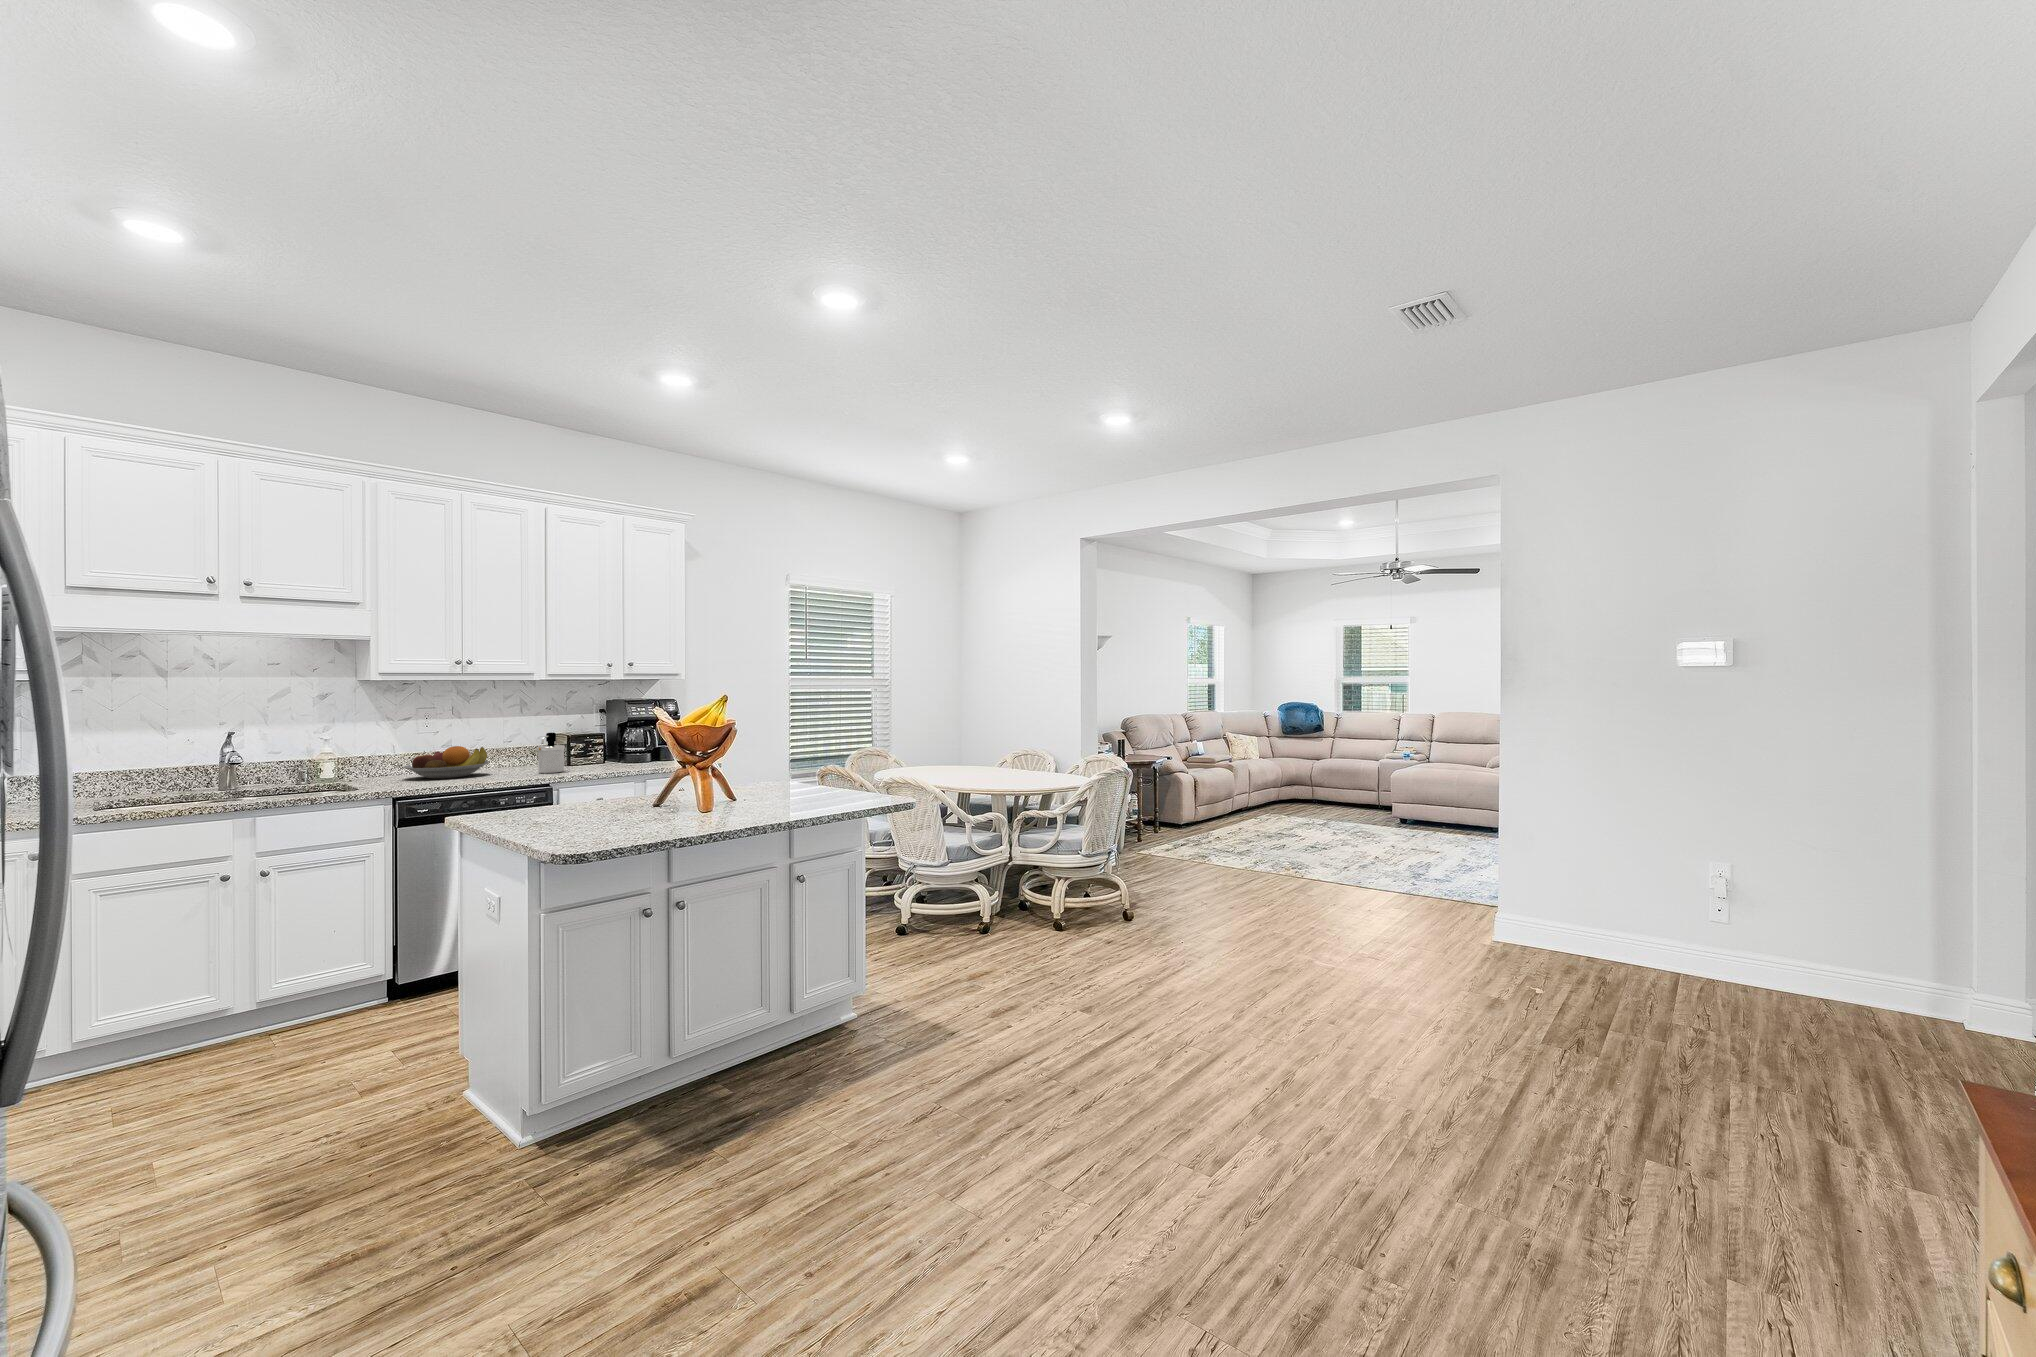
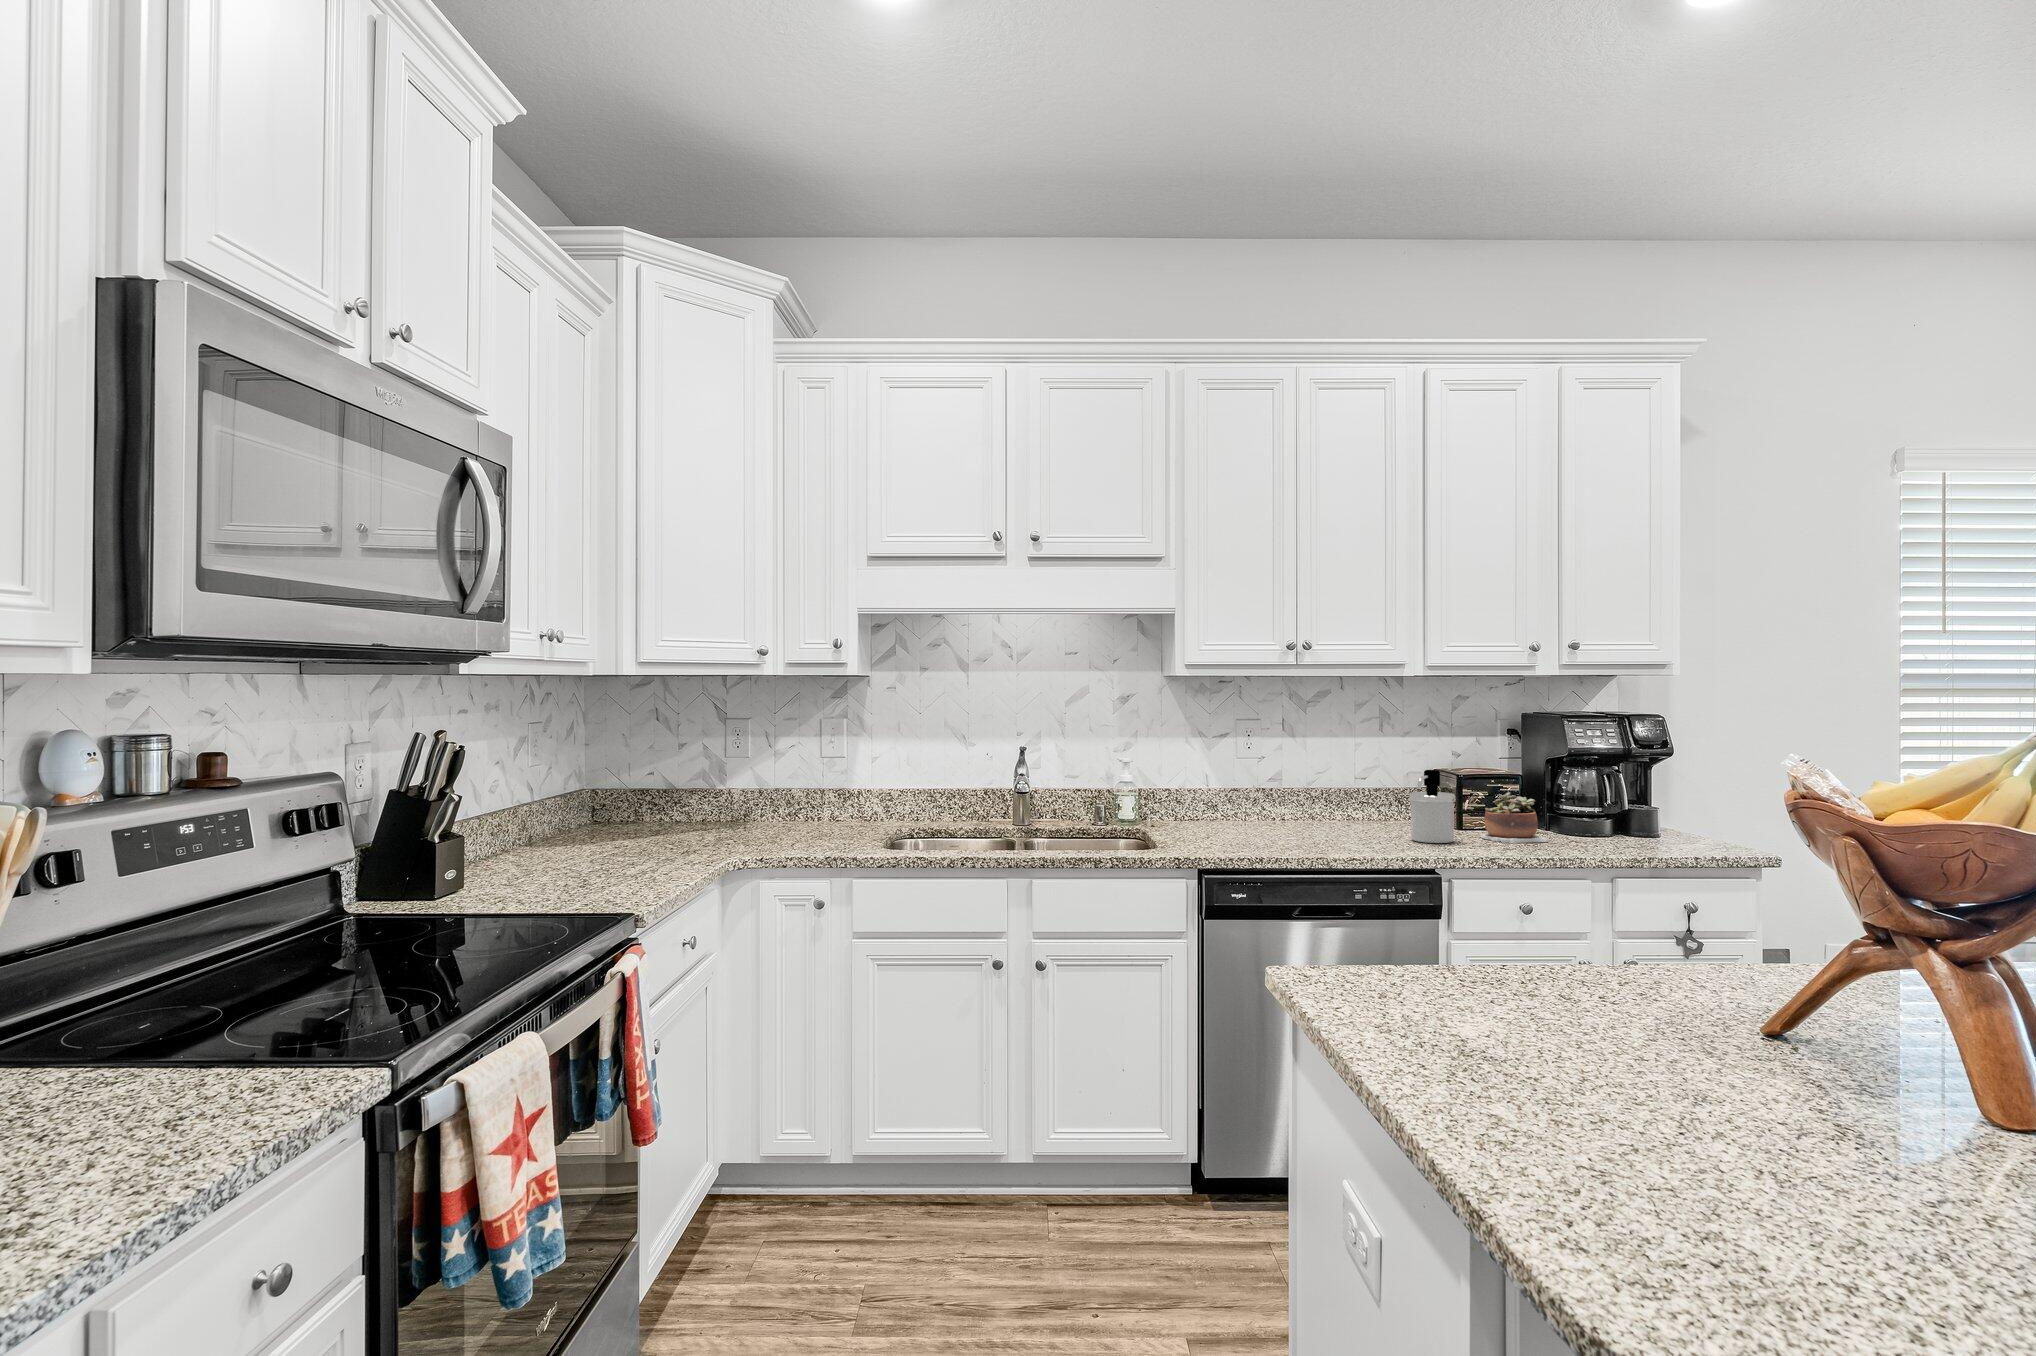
succulent plant: none [578,743,618,770] -> present [1482,792,1549,843]
fruit bowl: present [403,746,490,779] -> none [1219,783,1336,834]

